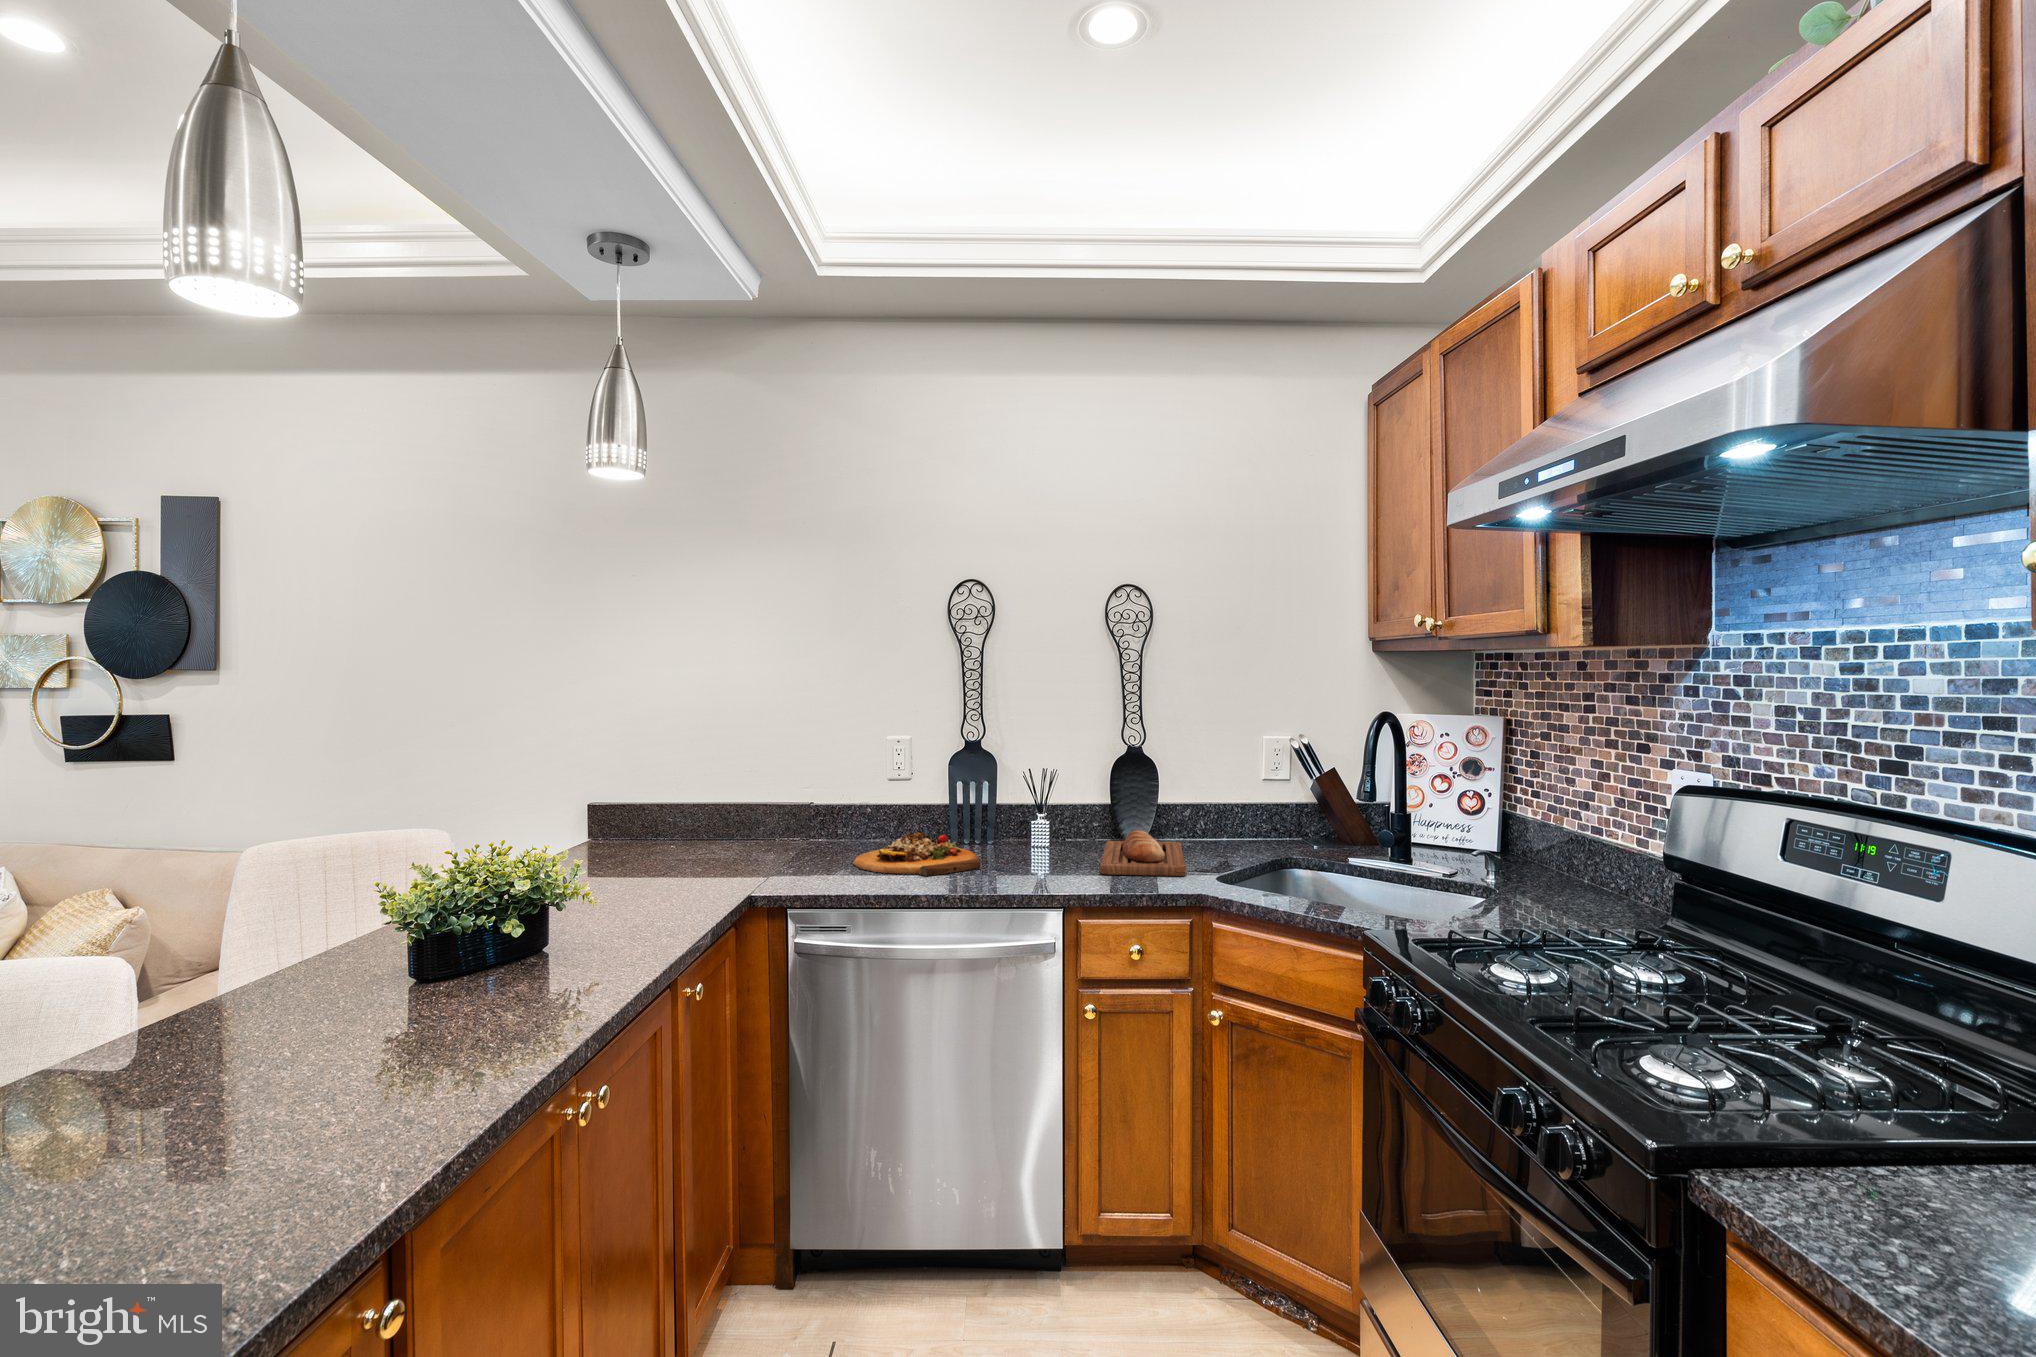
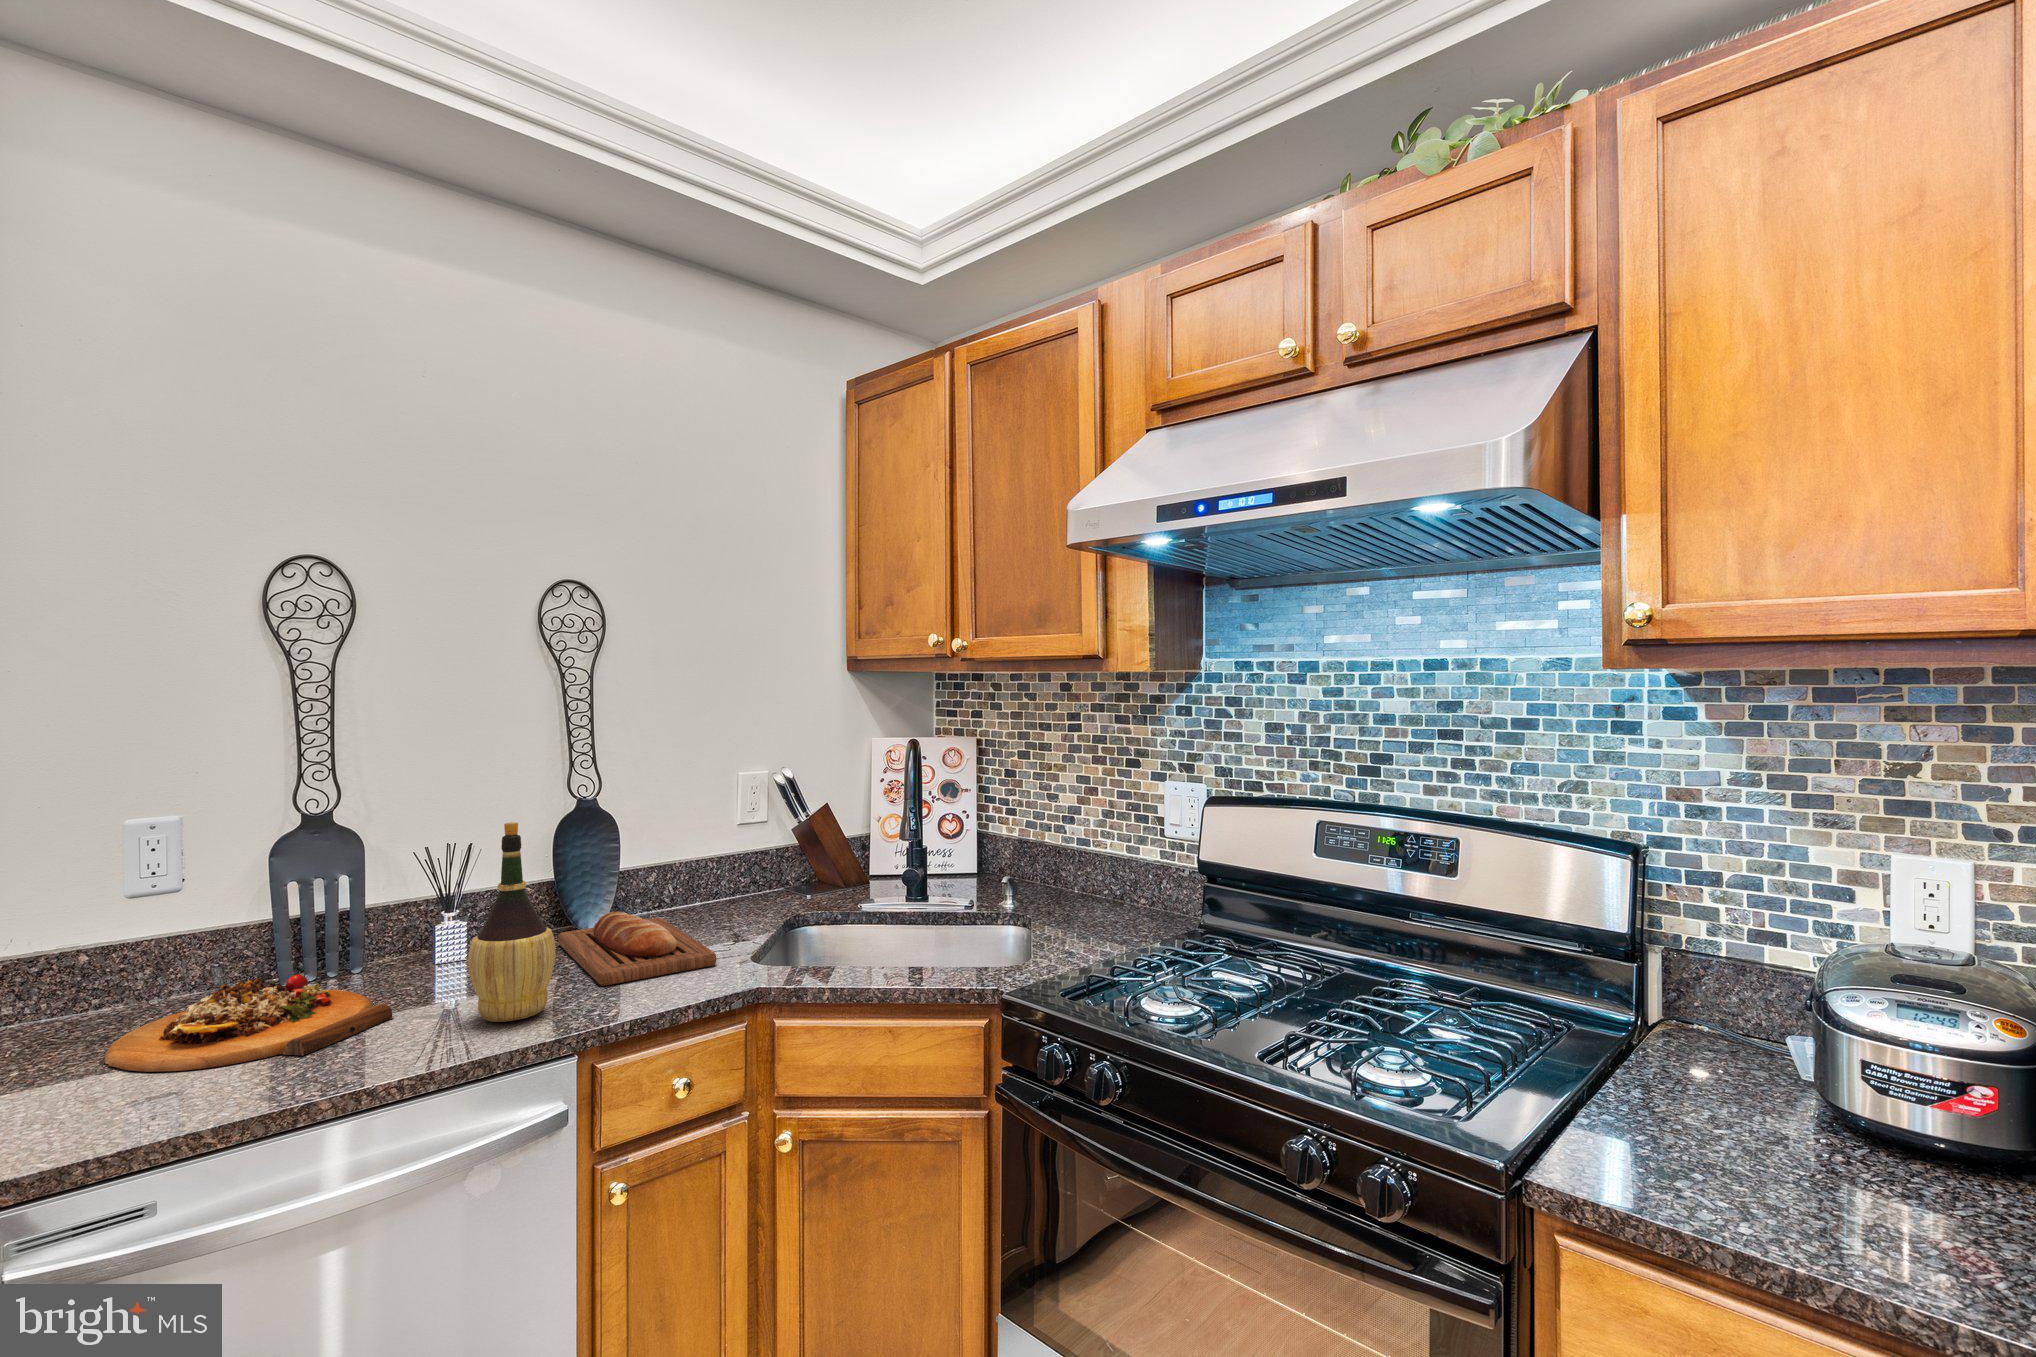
wine bottle: none [1010,749,1063,880] -> present [468,822,556,1022]

